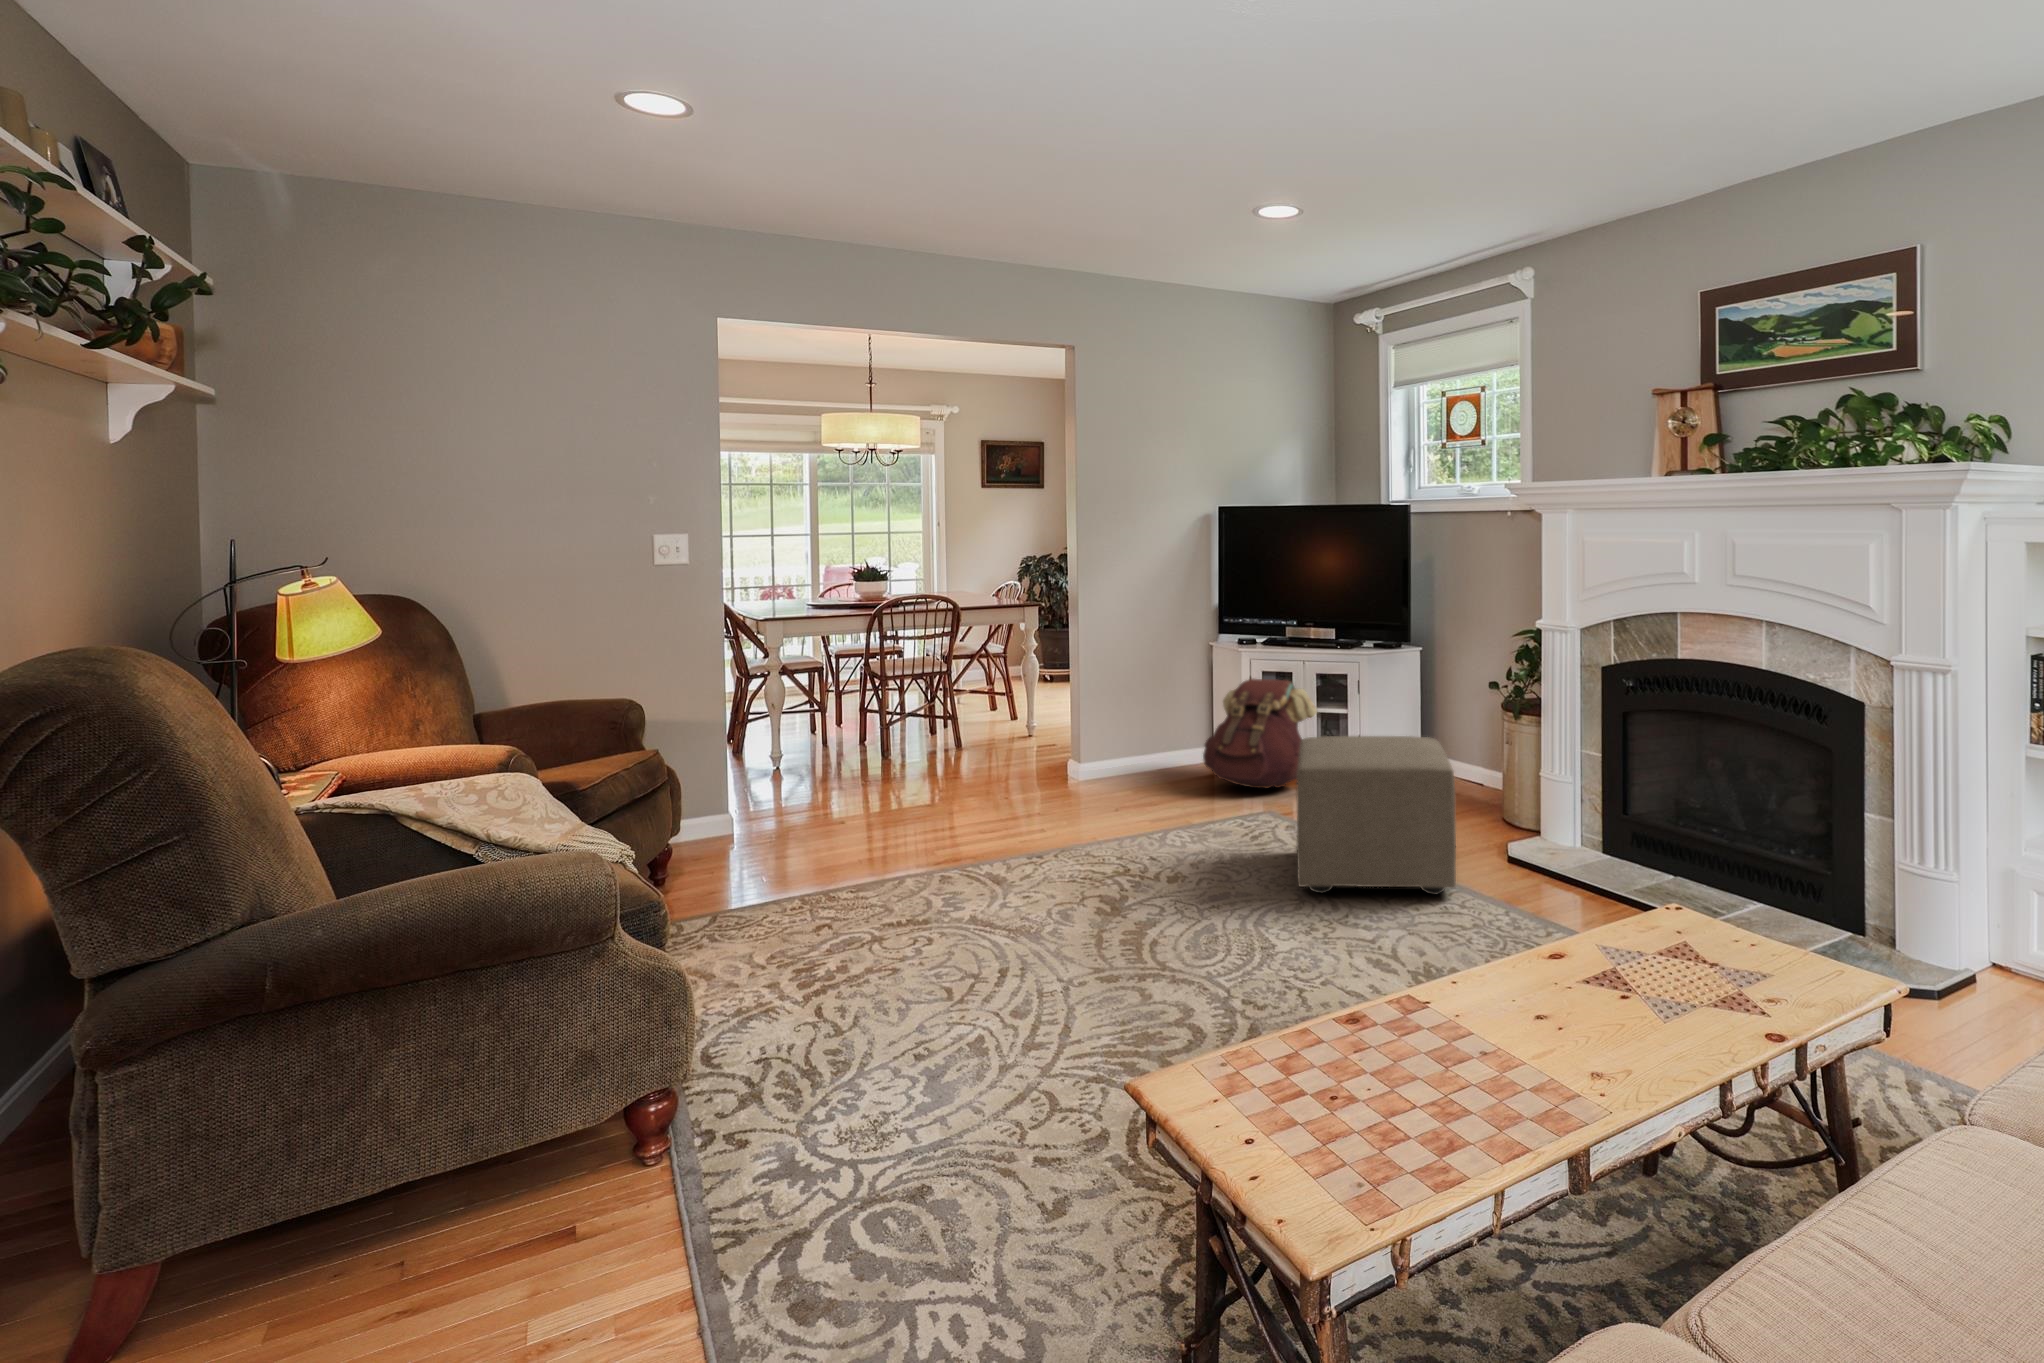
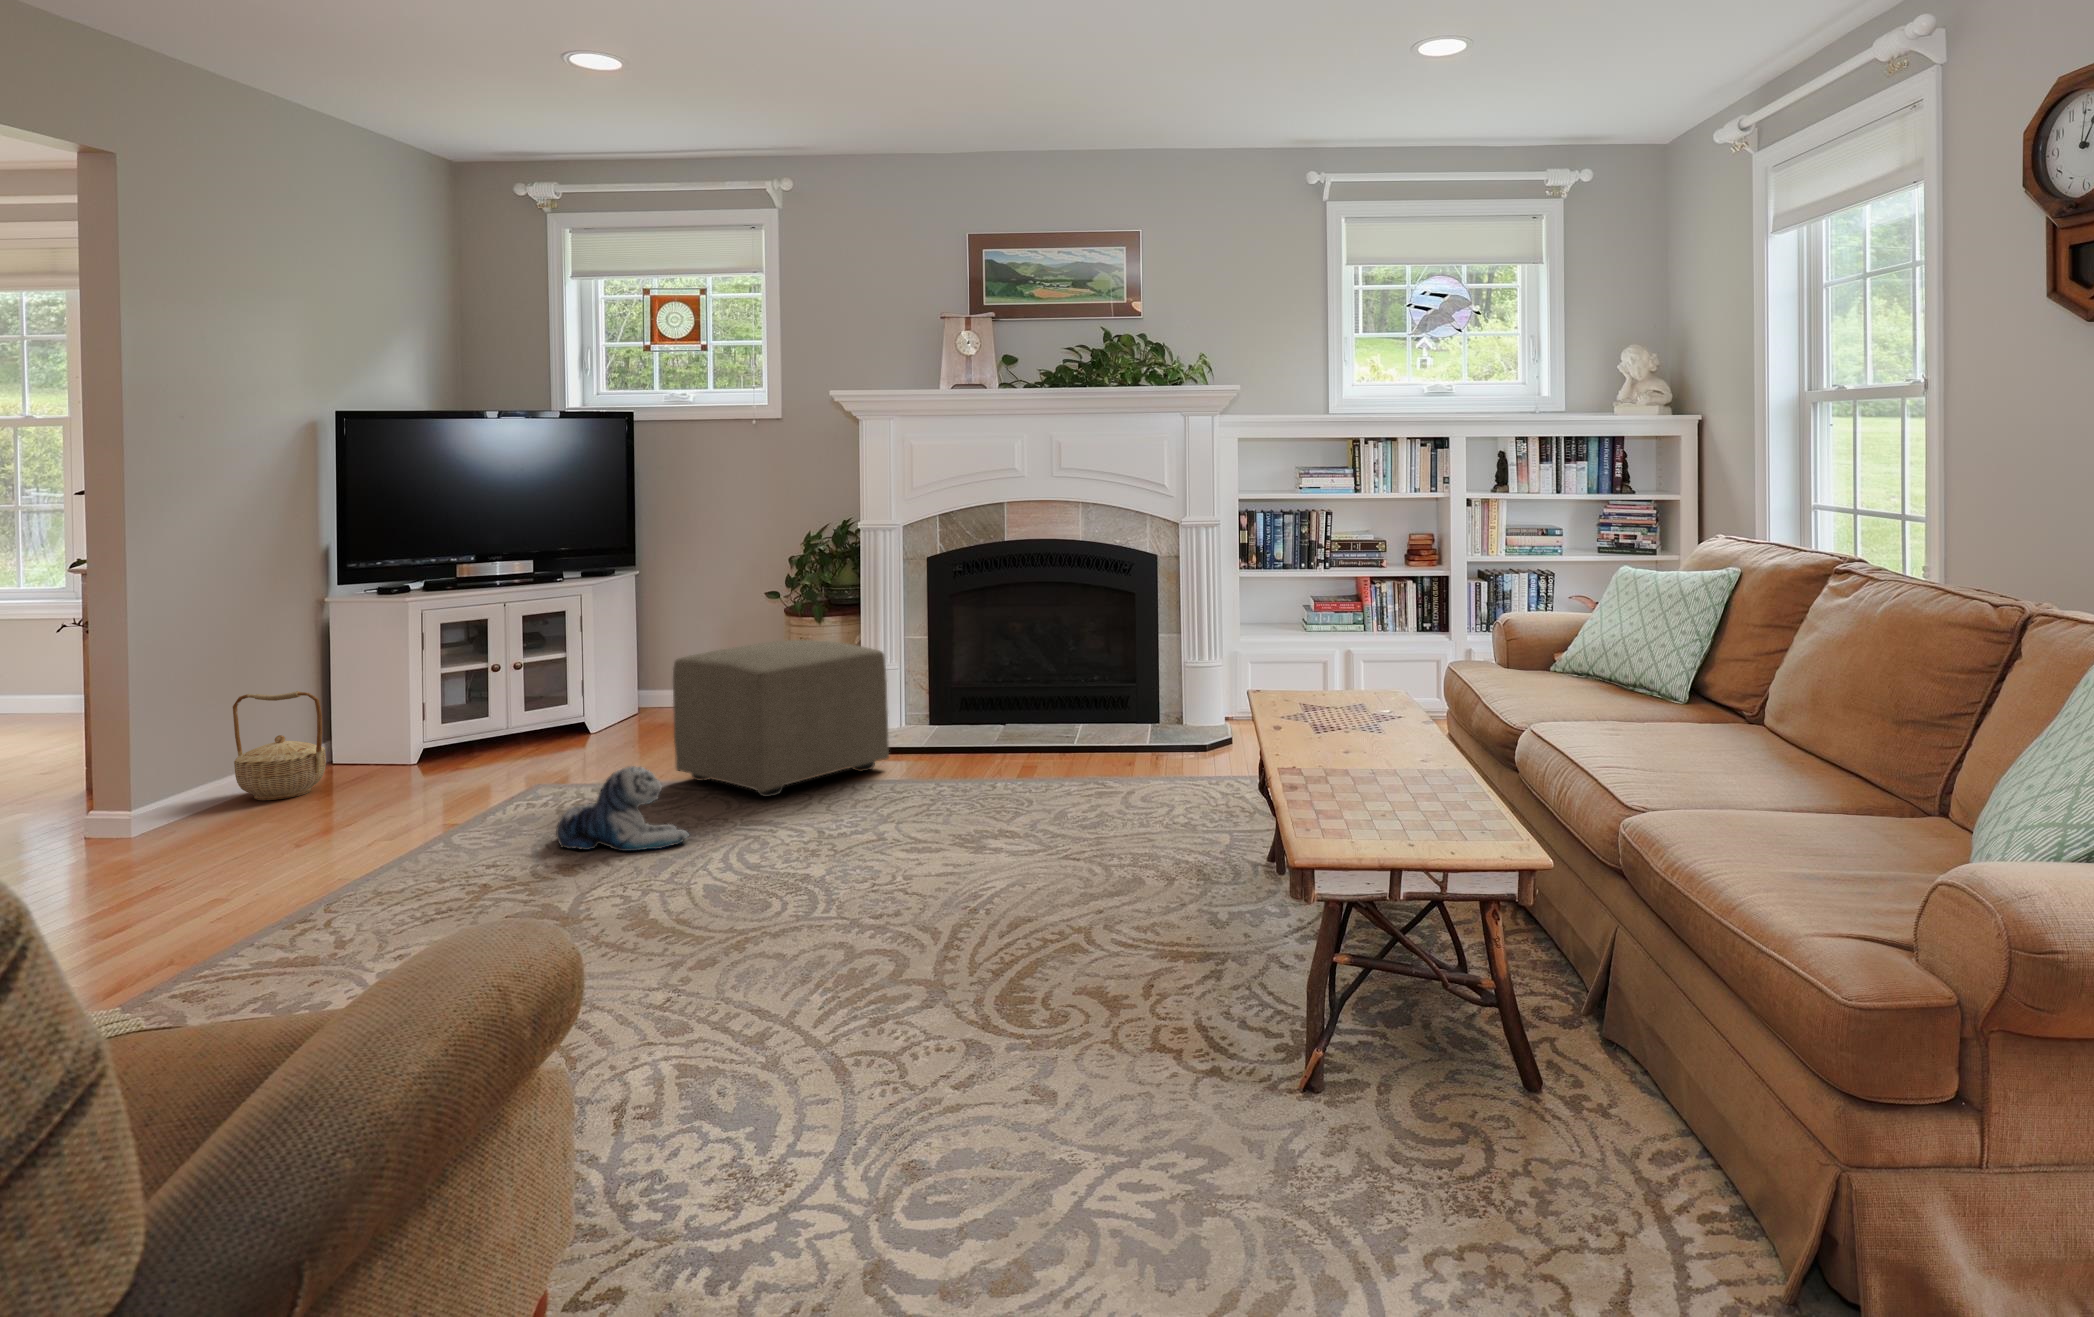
backpack: present [1203,679,1317,788] -> none [387,626,551,762]
basket: none [1110,709,1163,788] -> present [233,691,326,800]
plush toy: none [1129,831,1195,915] -> present [556,766,690,851]

